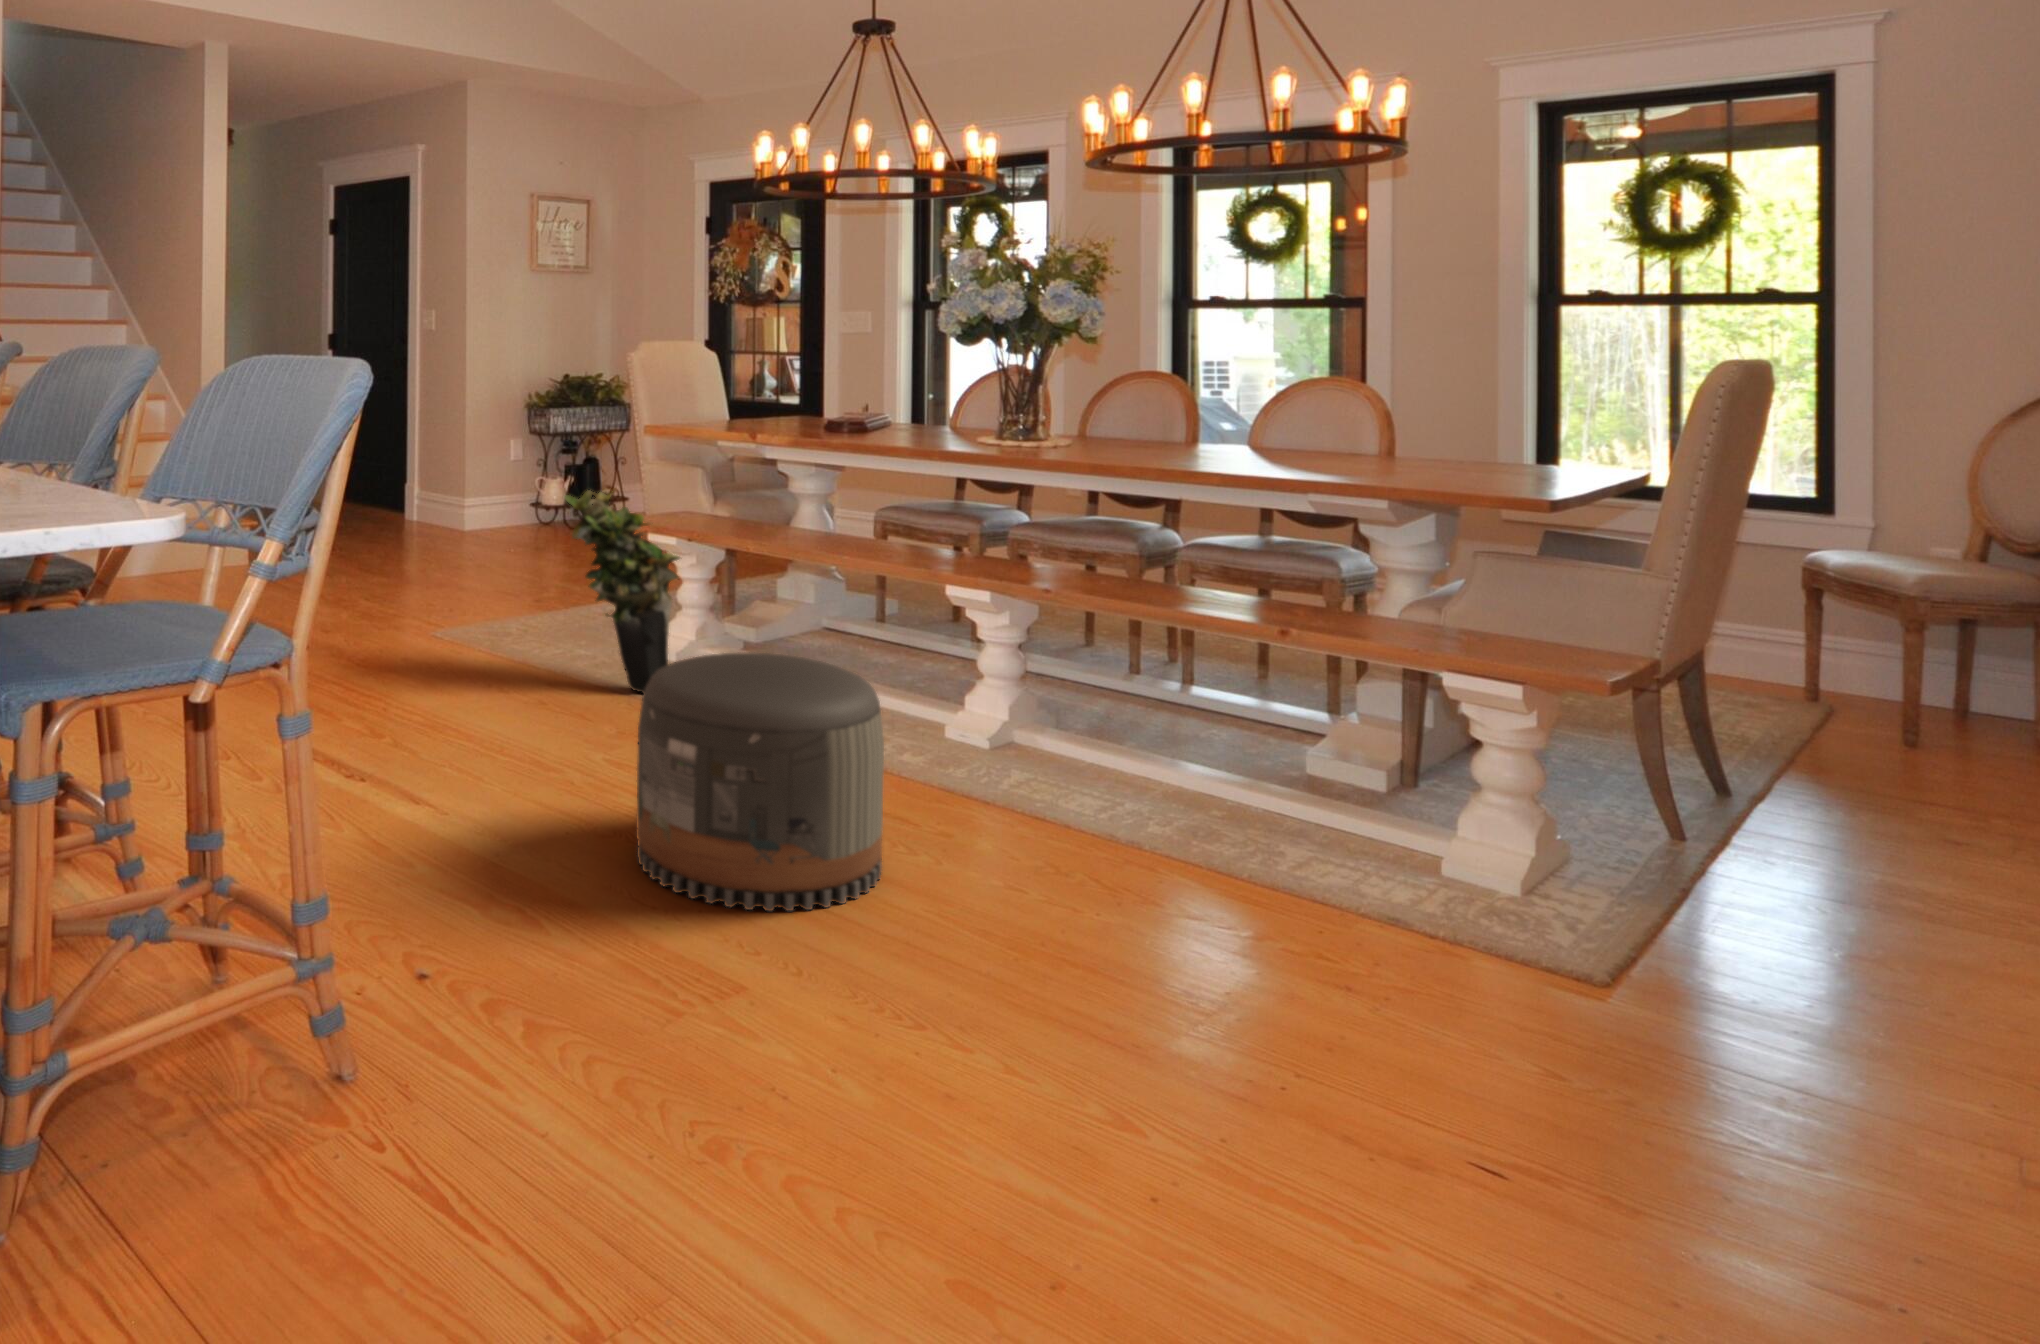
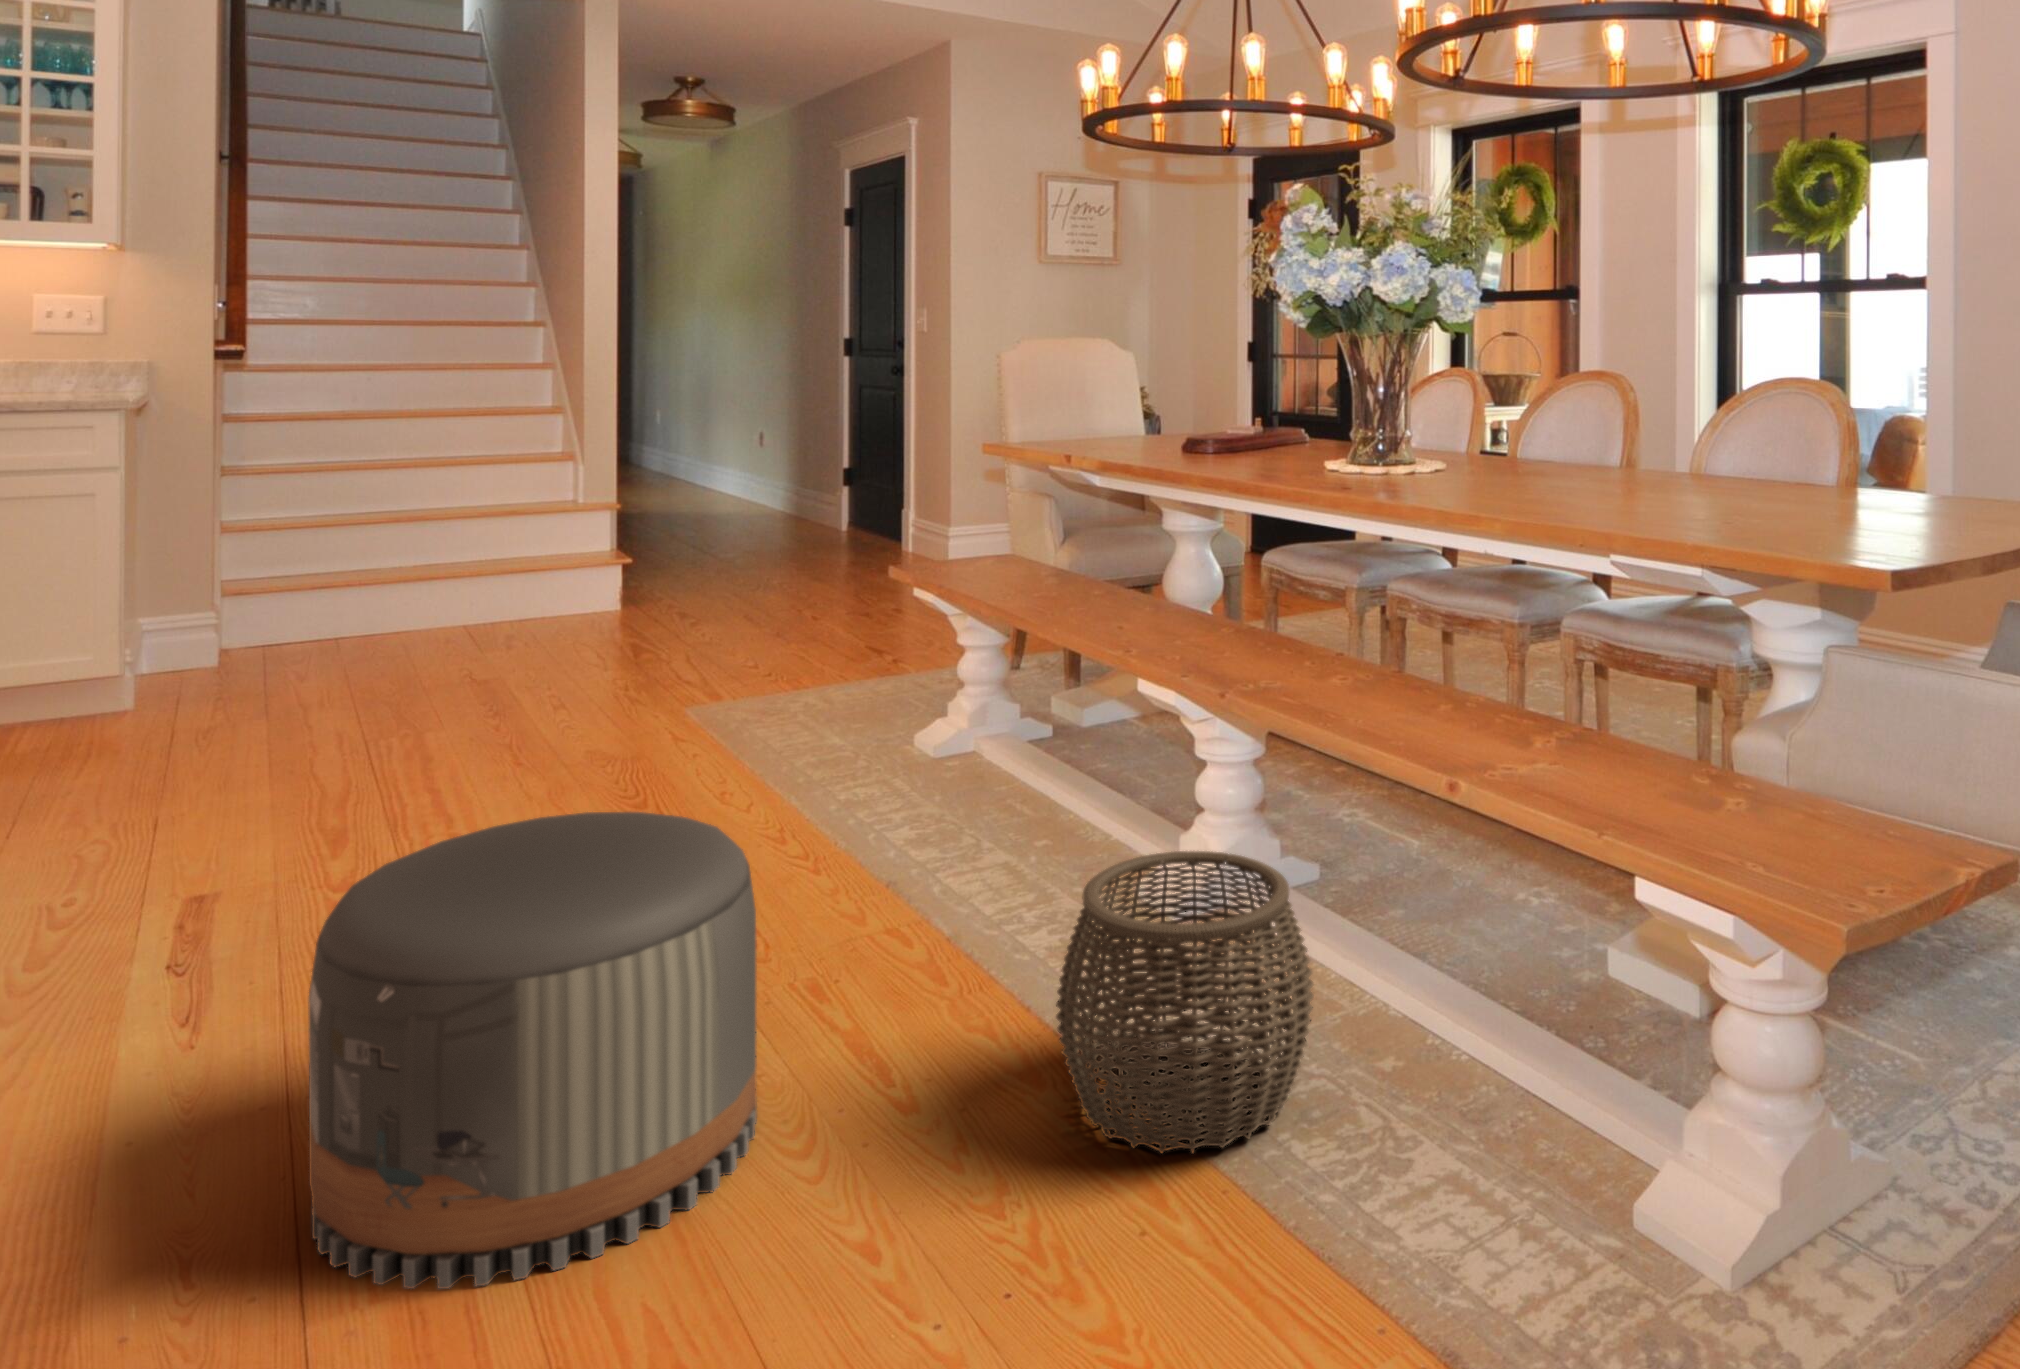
potted plant: present [564,491,680,693] -> none [715,532,883,820]
woven basket: none [1030,681,1202,854] -> present [1056,851,1314,1153]

